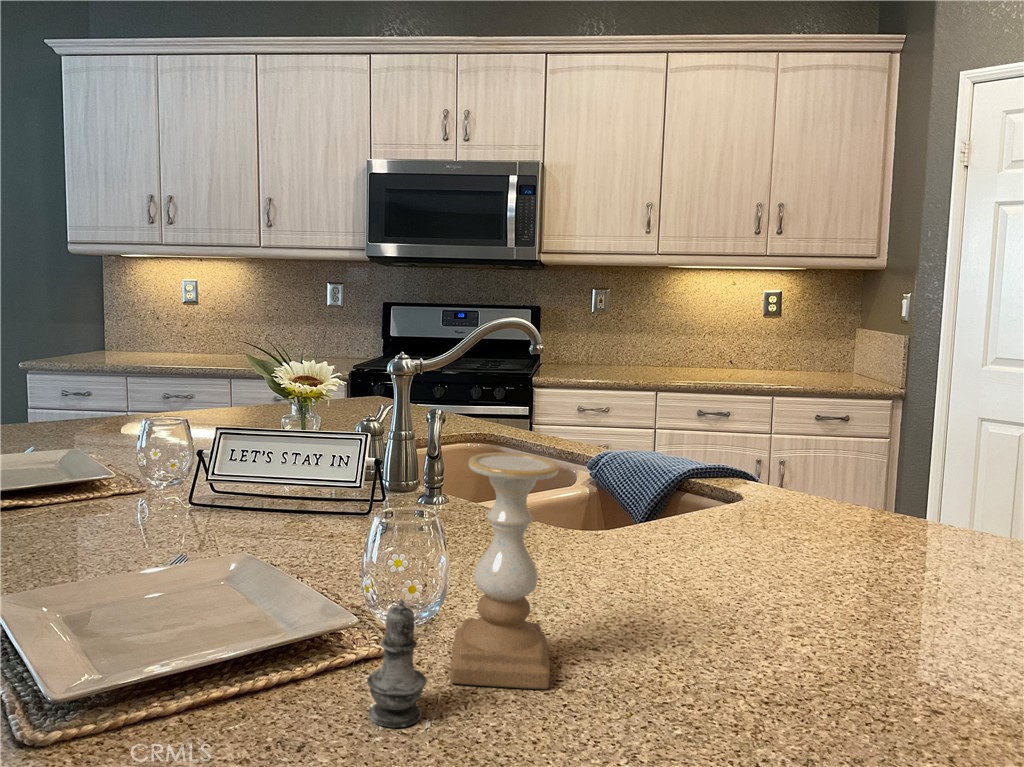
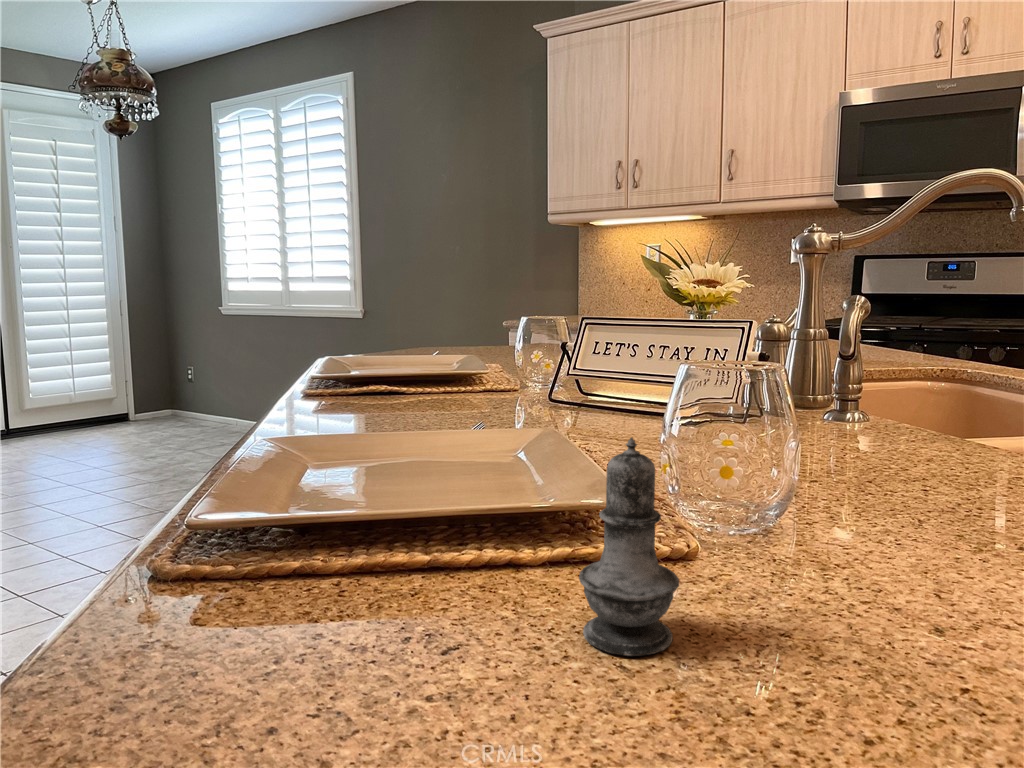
candle holder: present [450,452,559,689] -> none [750,228,975,656]

